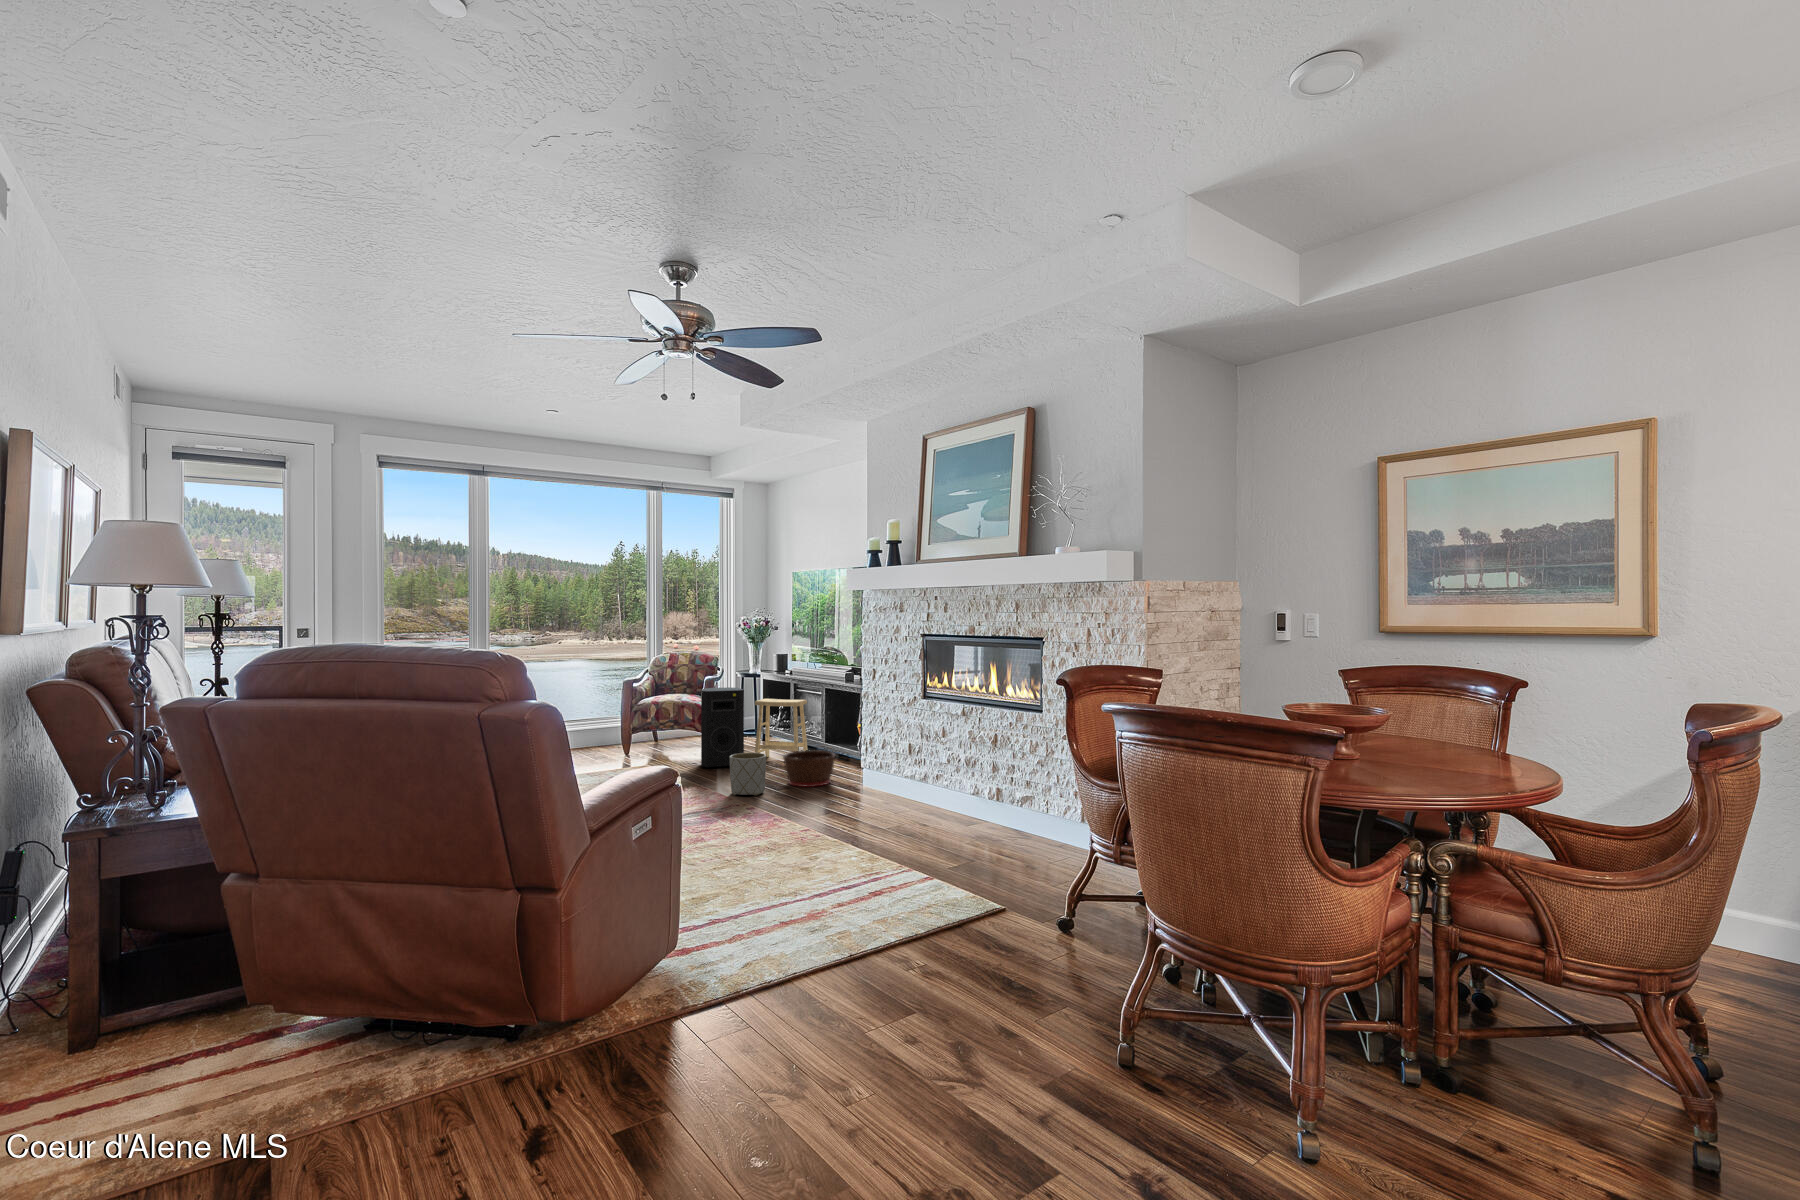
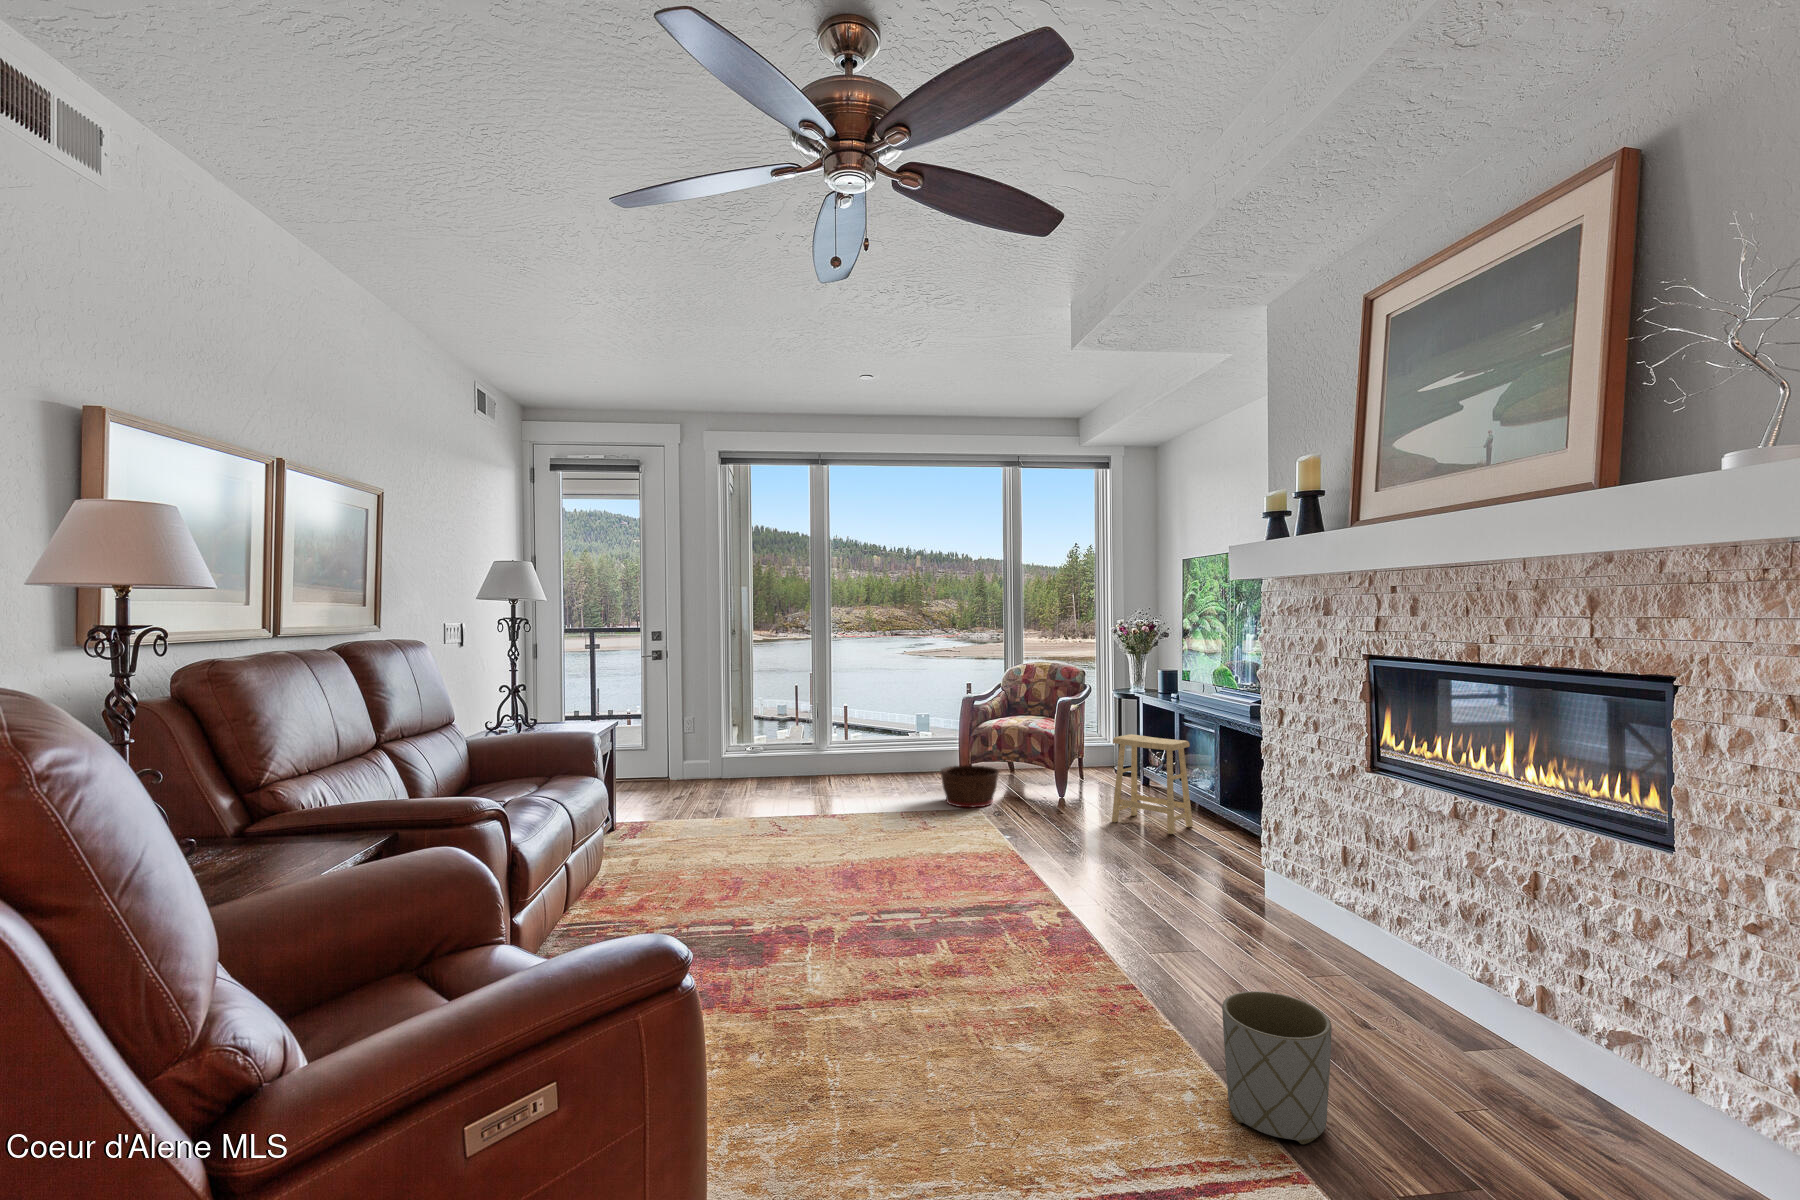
speaker: present [701,687,744,768] -> none [1034,716,1093,828]
basket: present [783,750,835,787] -> present [940,765,999,807]
planter: present [729,753,766,796] -> present [1222,991,1332,1144]

